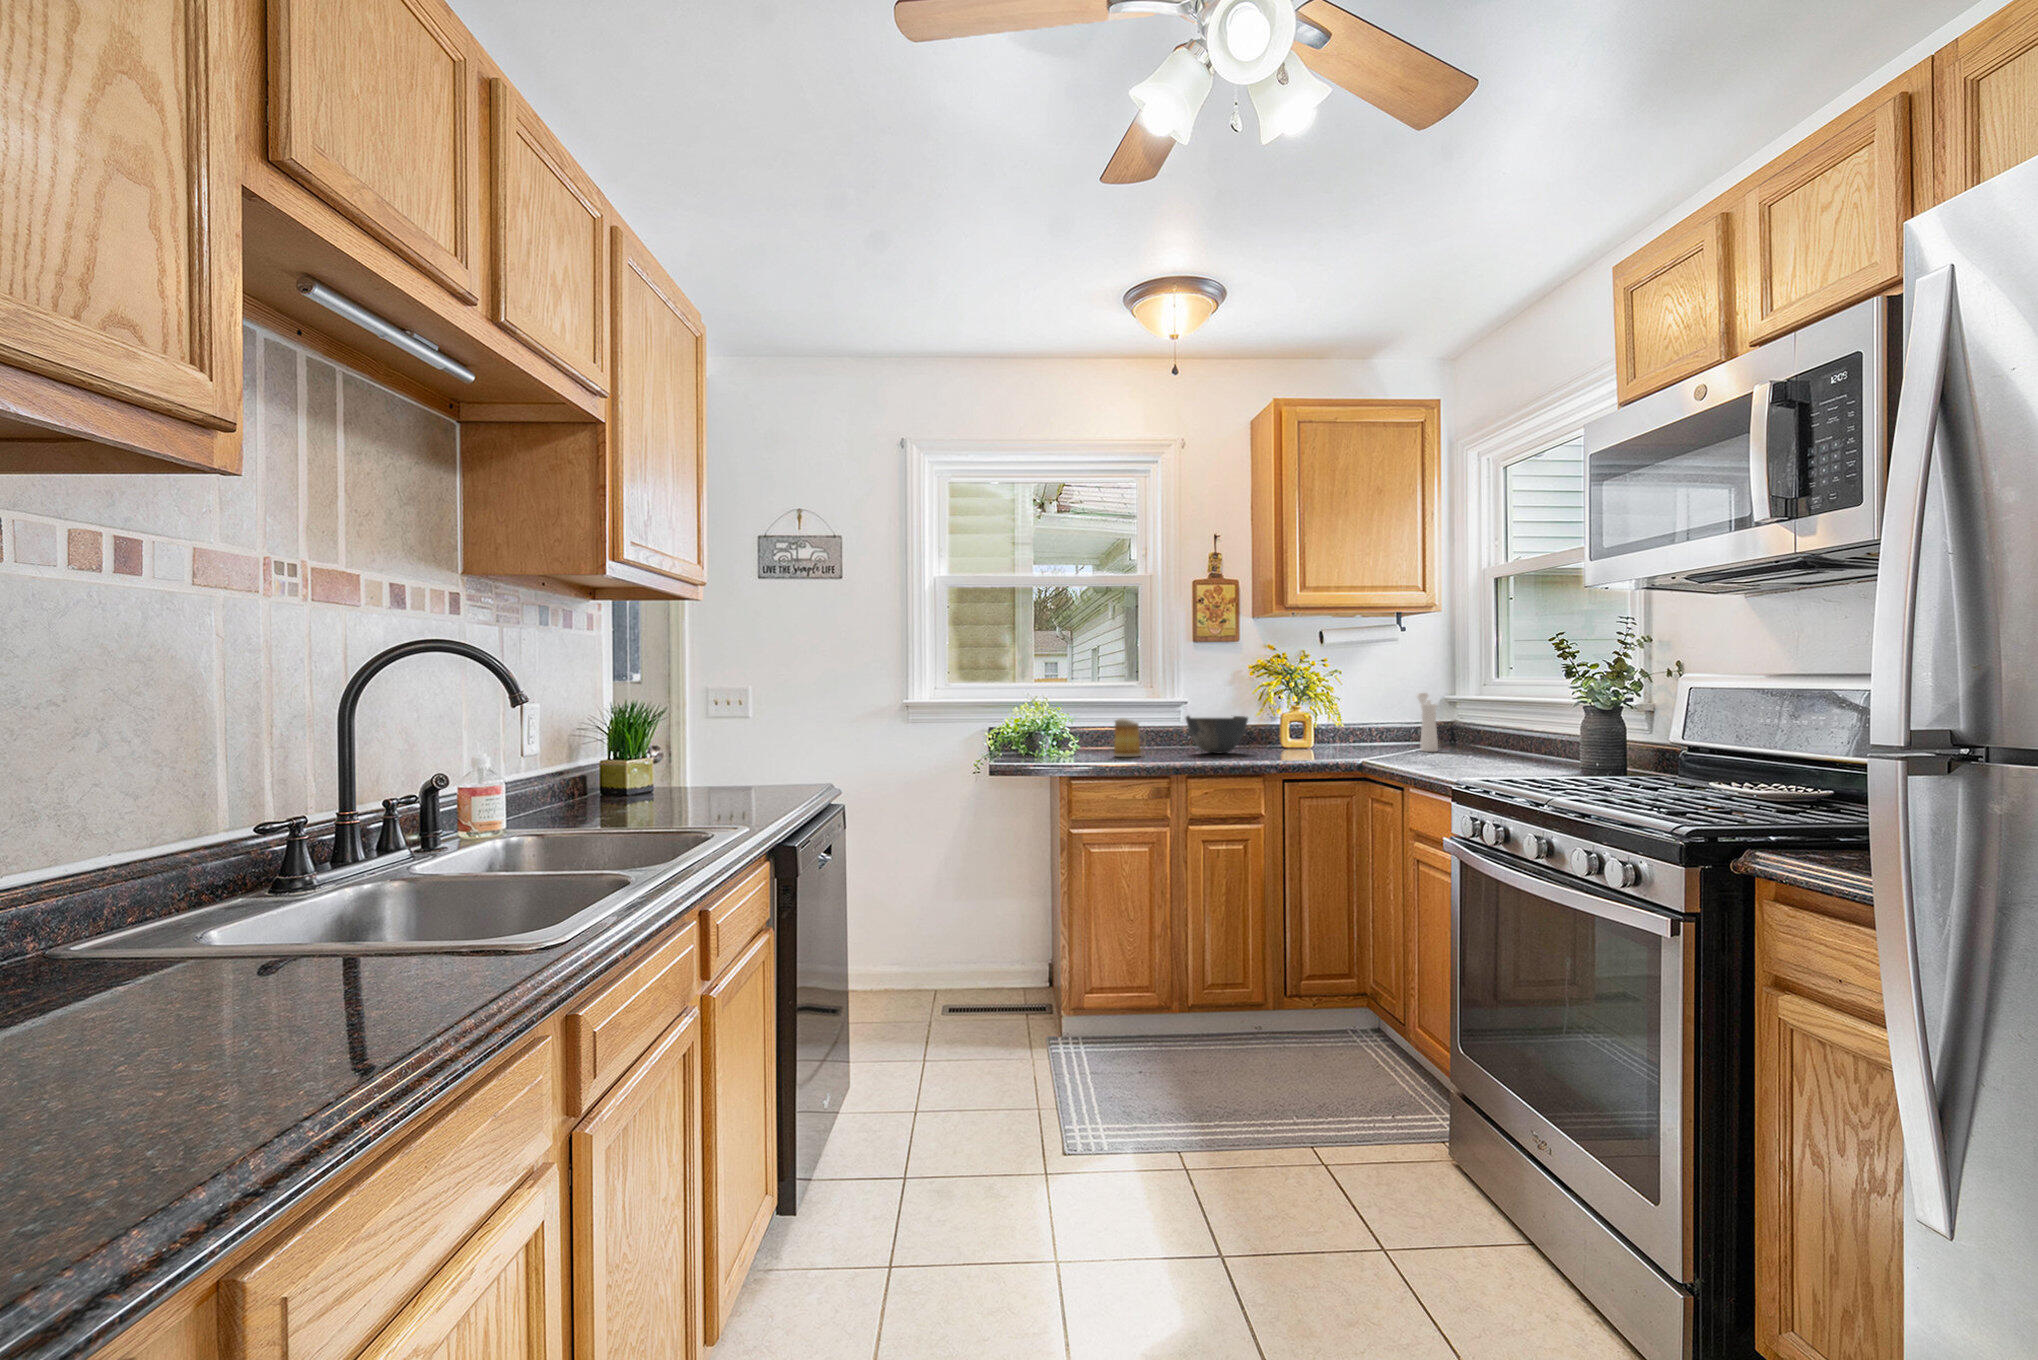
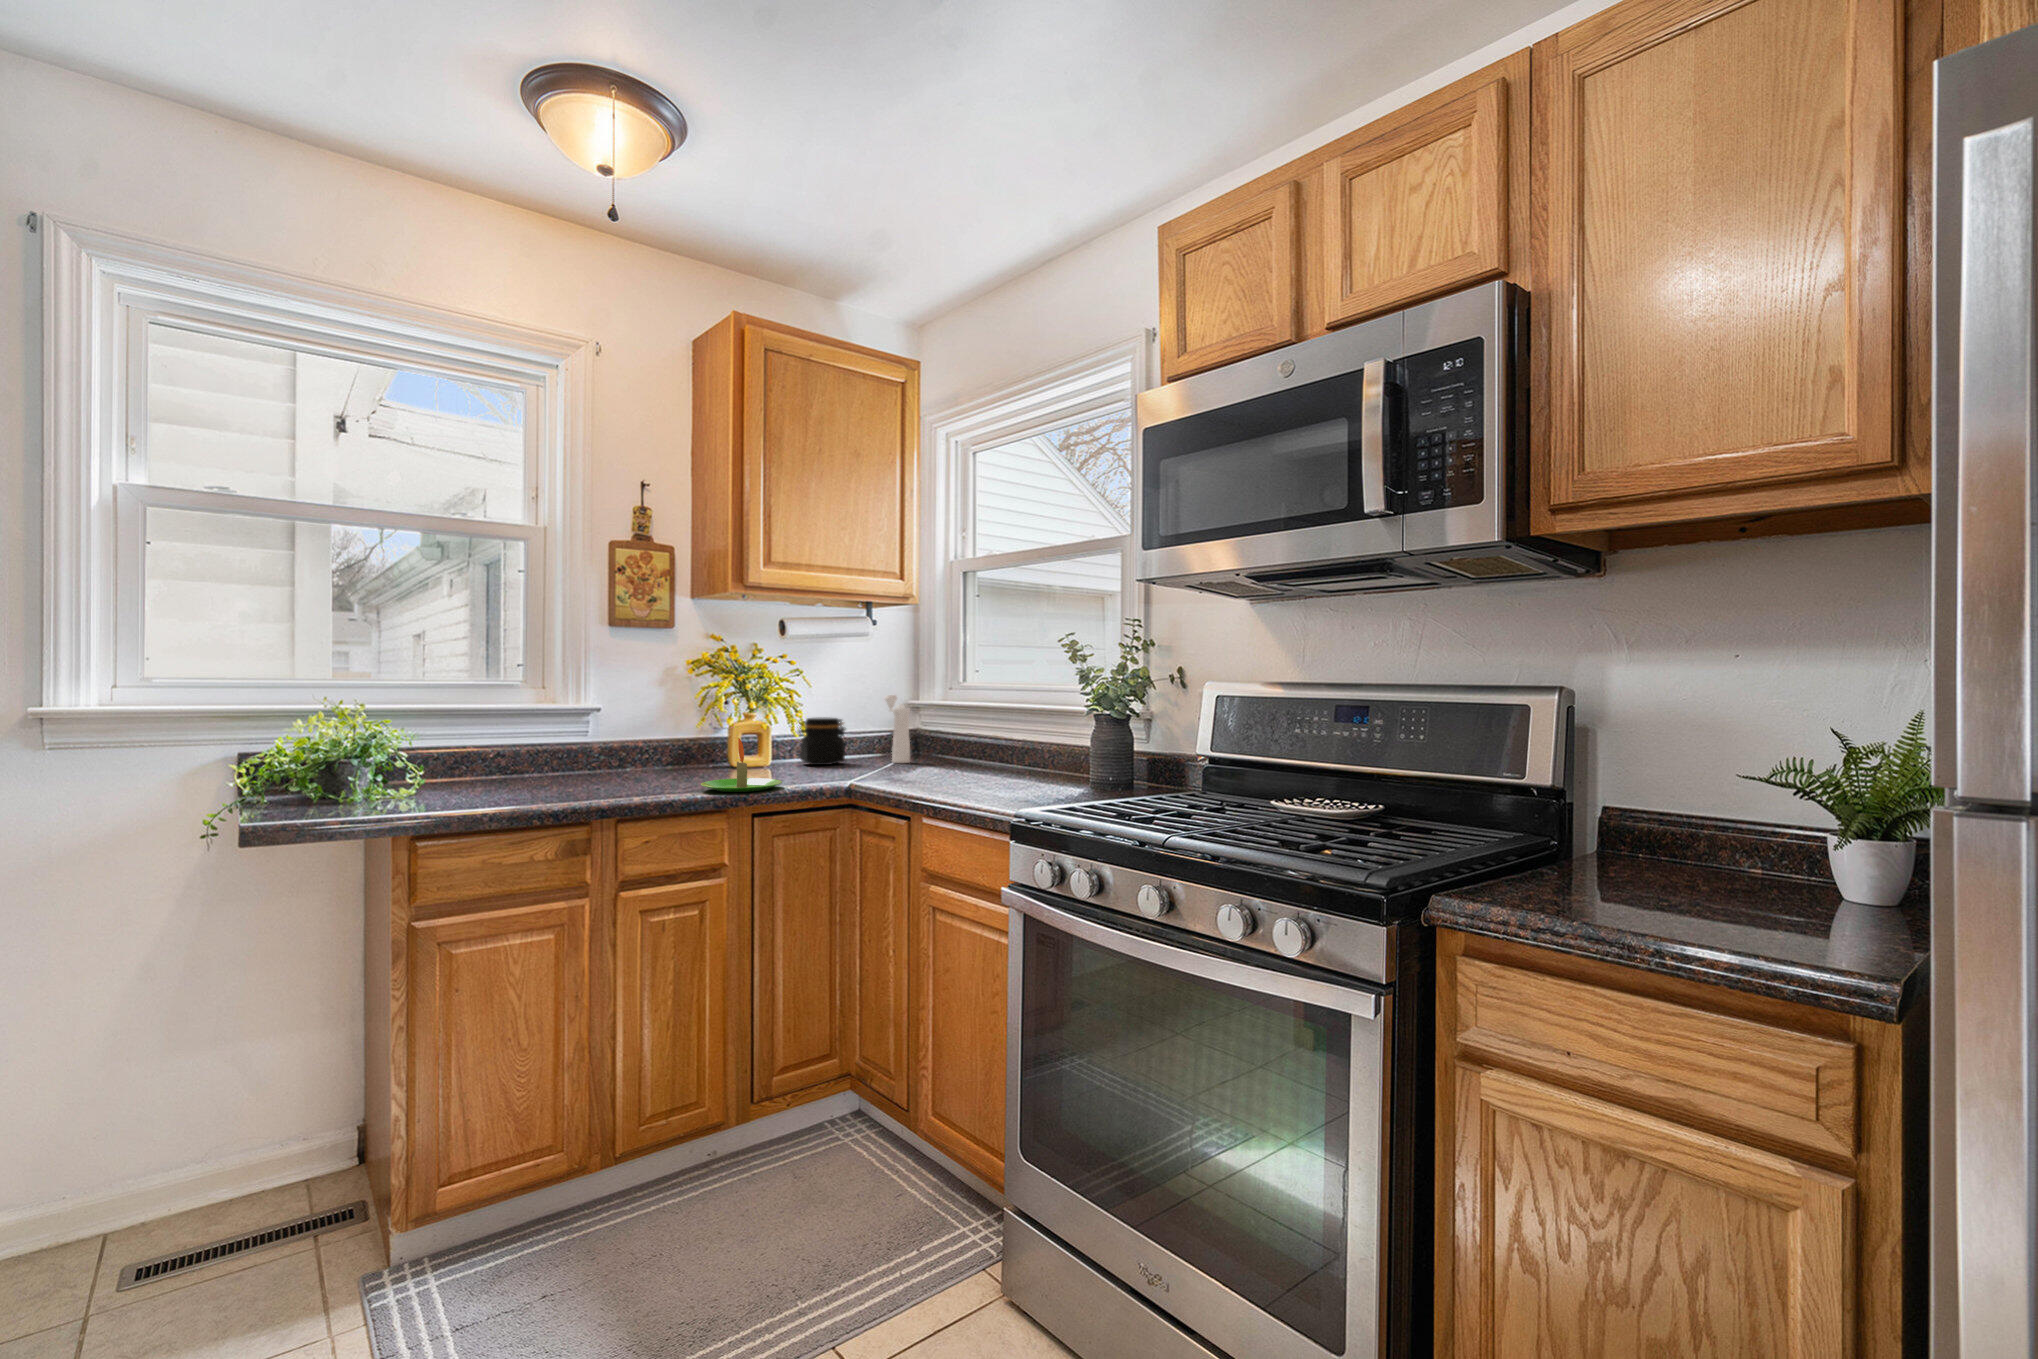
jar: none [1336,712,1381,751] -> present [798,717,847,765]
bowl: present [1186,716,1248,753] -> none [599,724,689,777]
mug: present [1114,718,1146,757] -> none [482,733,539,791]
candle: none [1247,724,1307,763] -> present [701,738,782,792]

